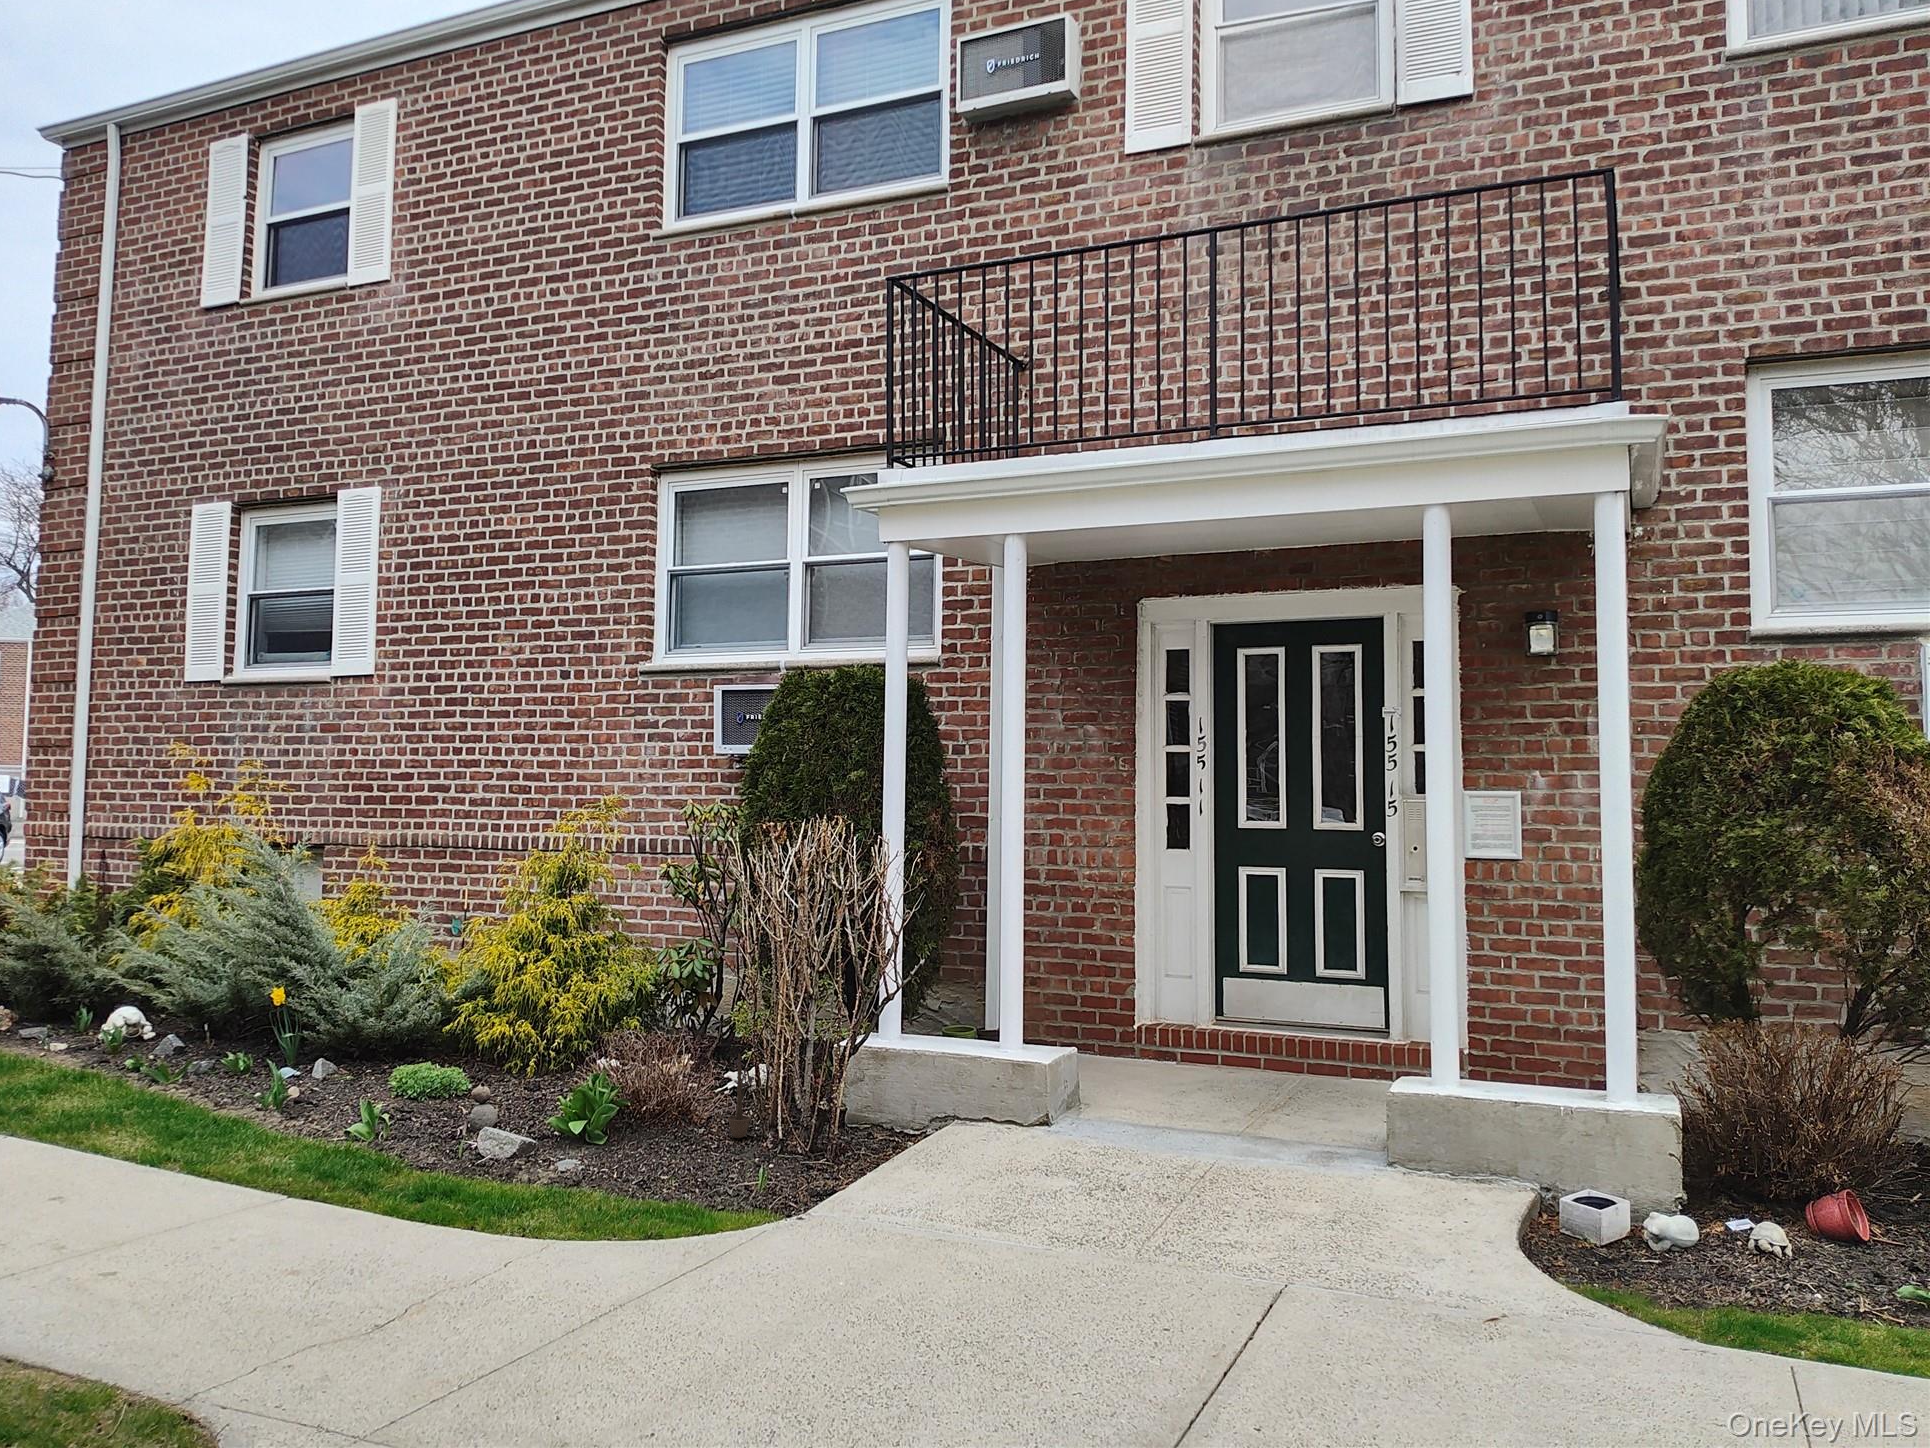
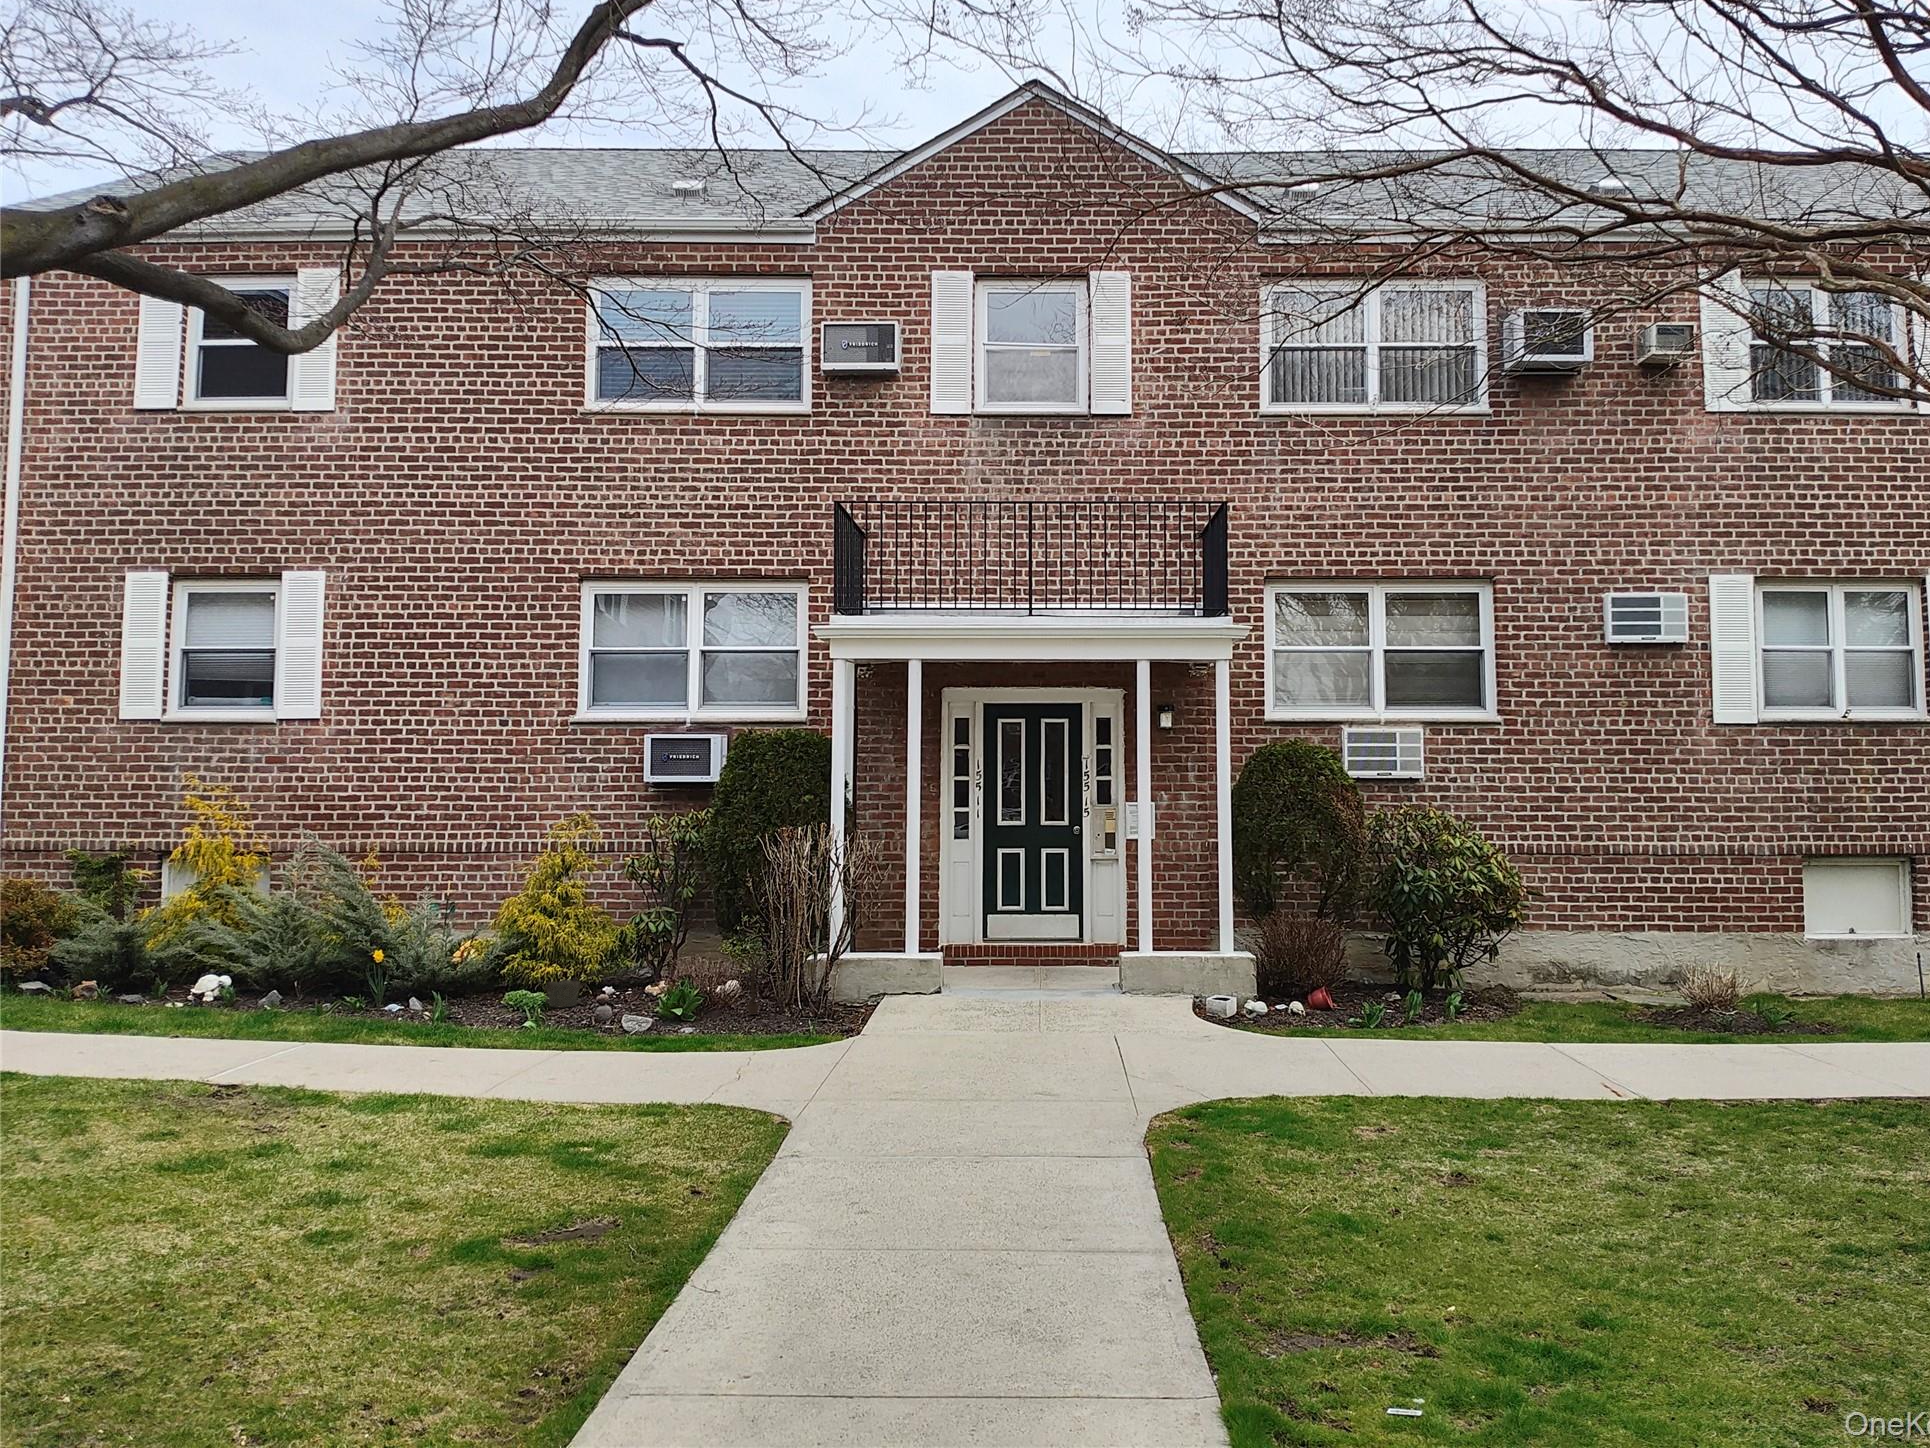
bucket: none [488,1050,547,1094] -> present [545,980,582,1008]

